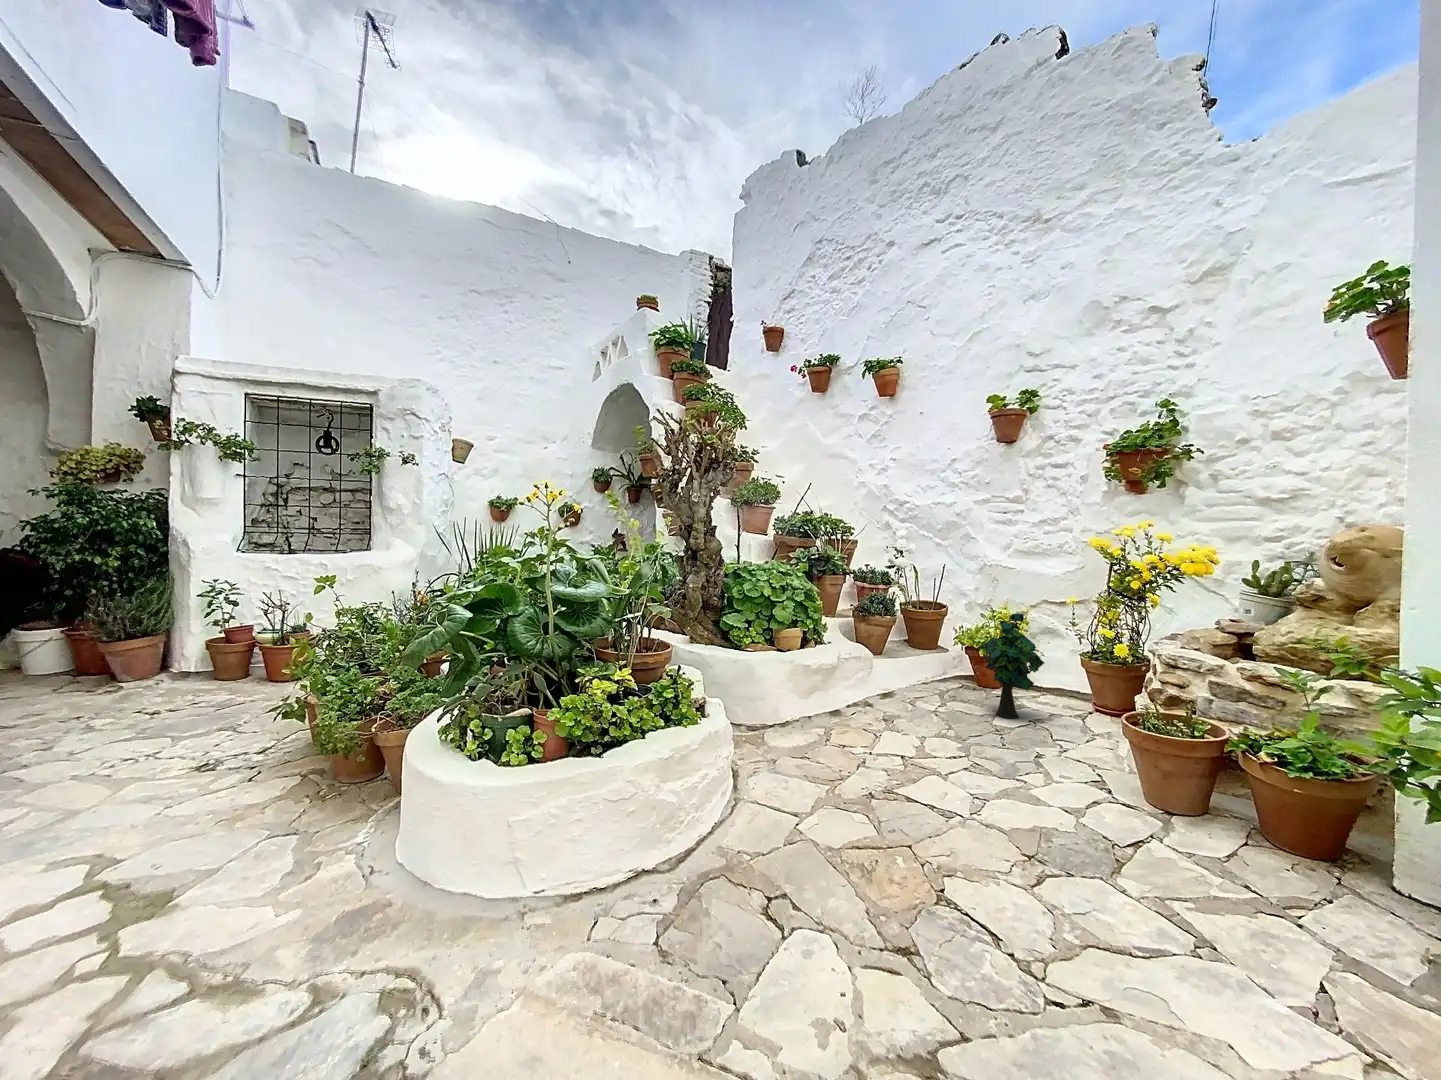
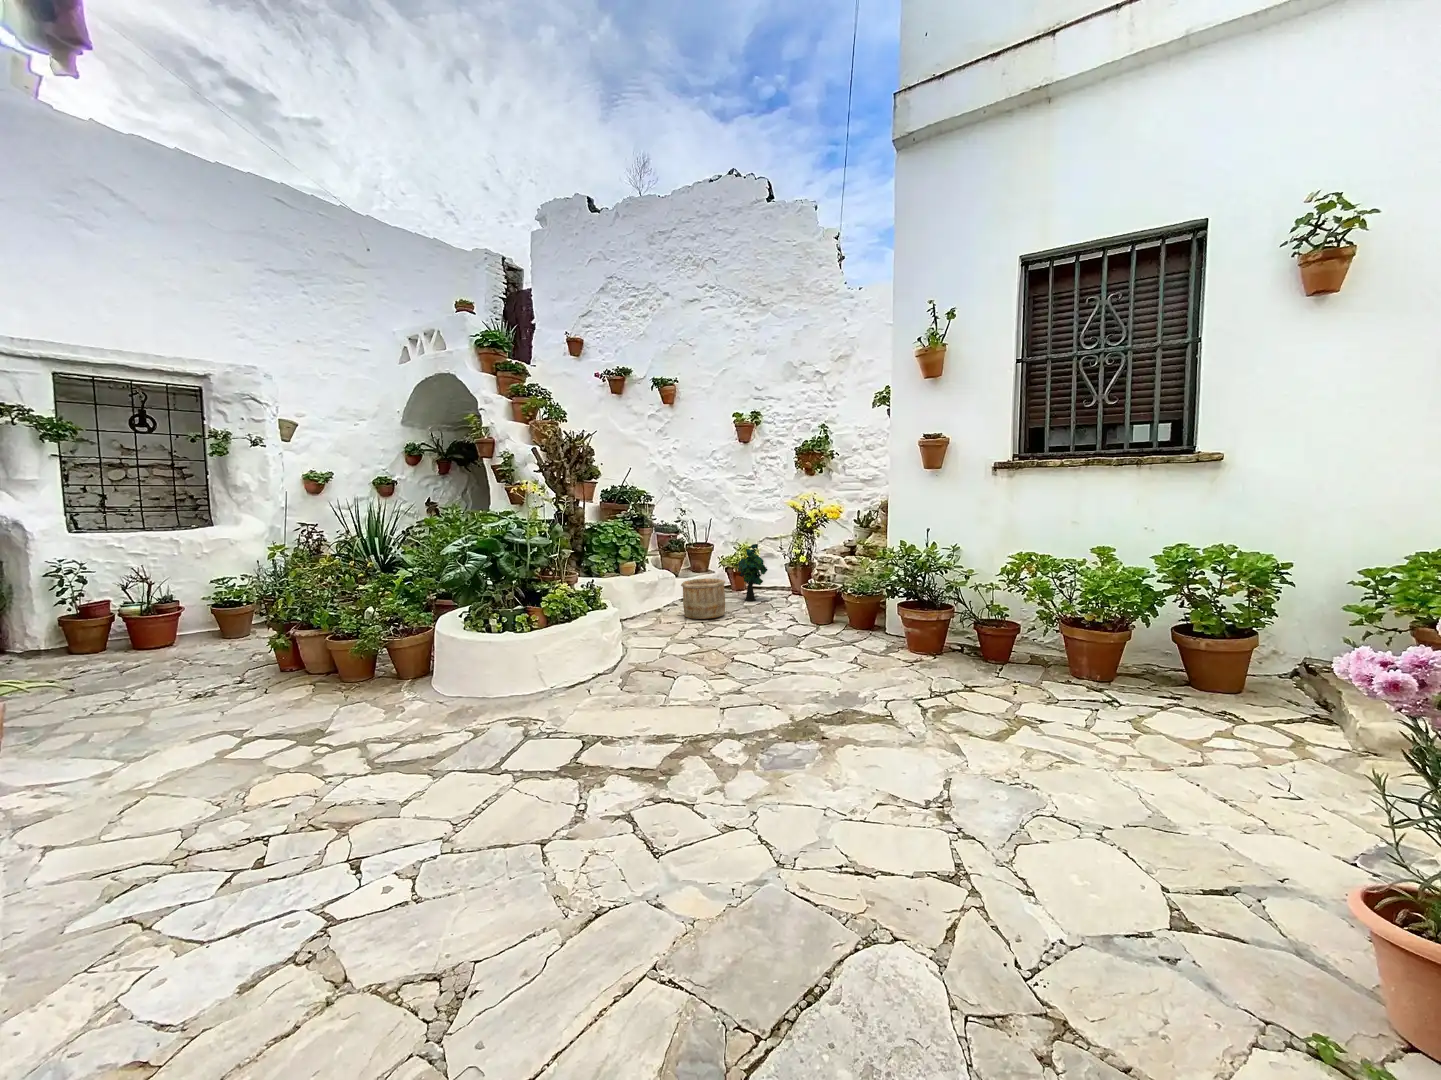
wooden bucket: none [863,671,951,754] -> present [681,578,725,619]

